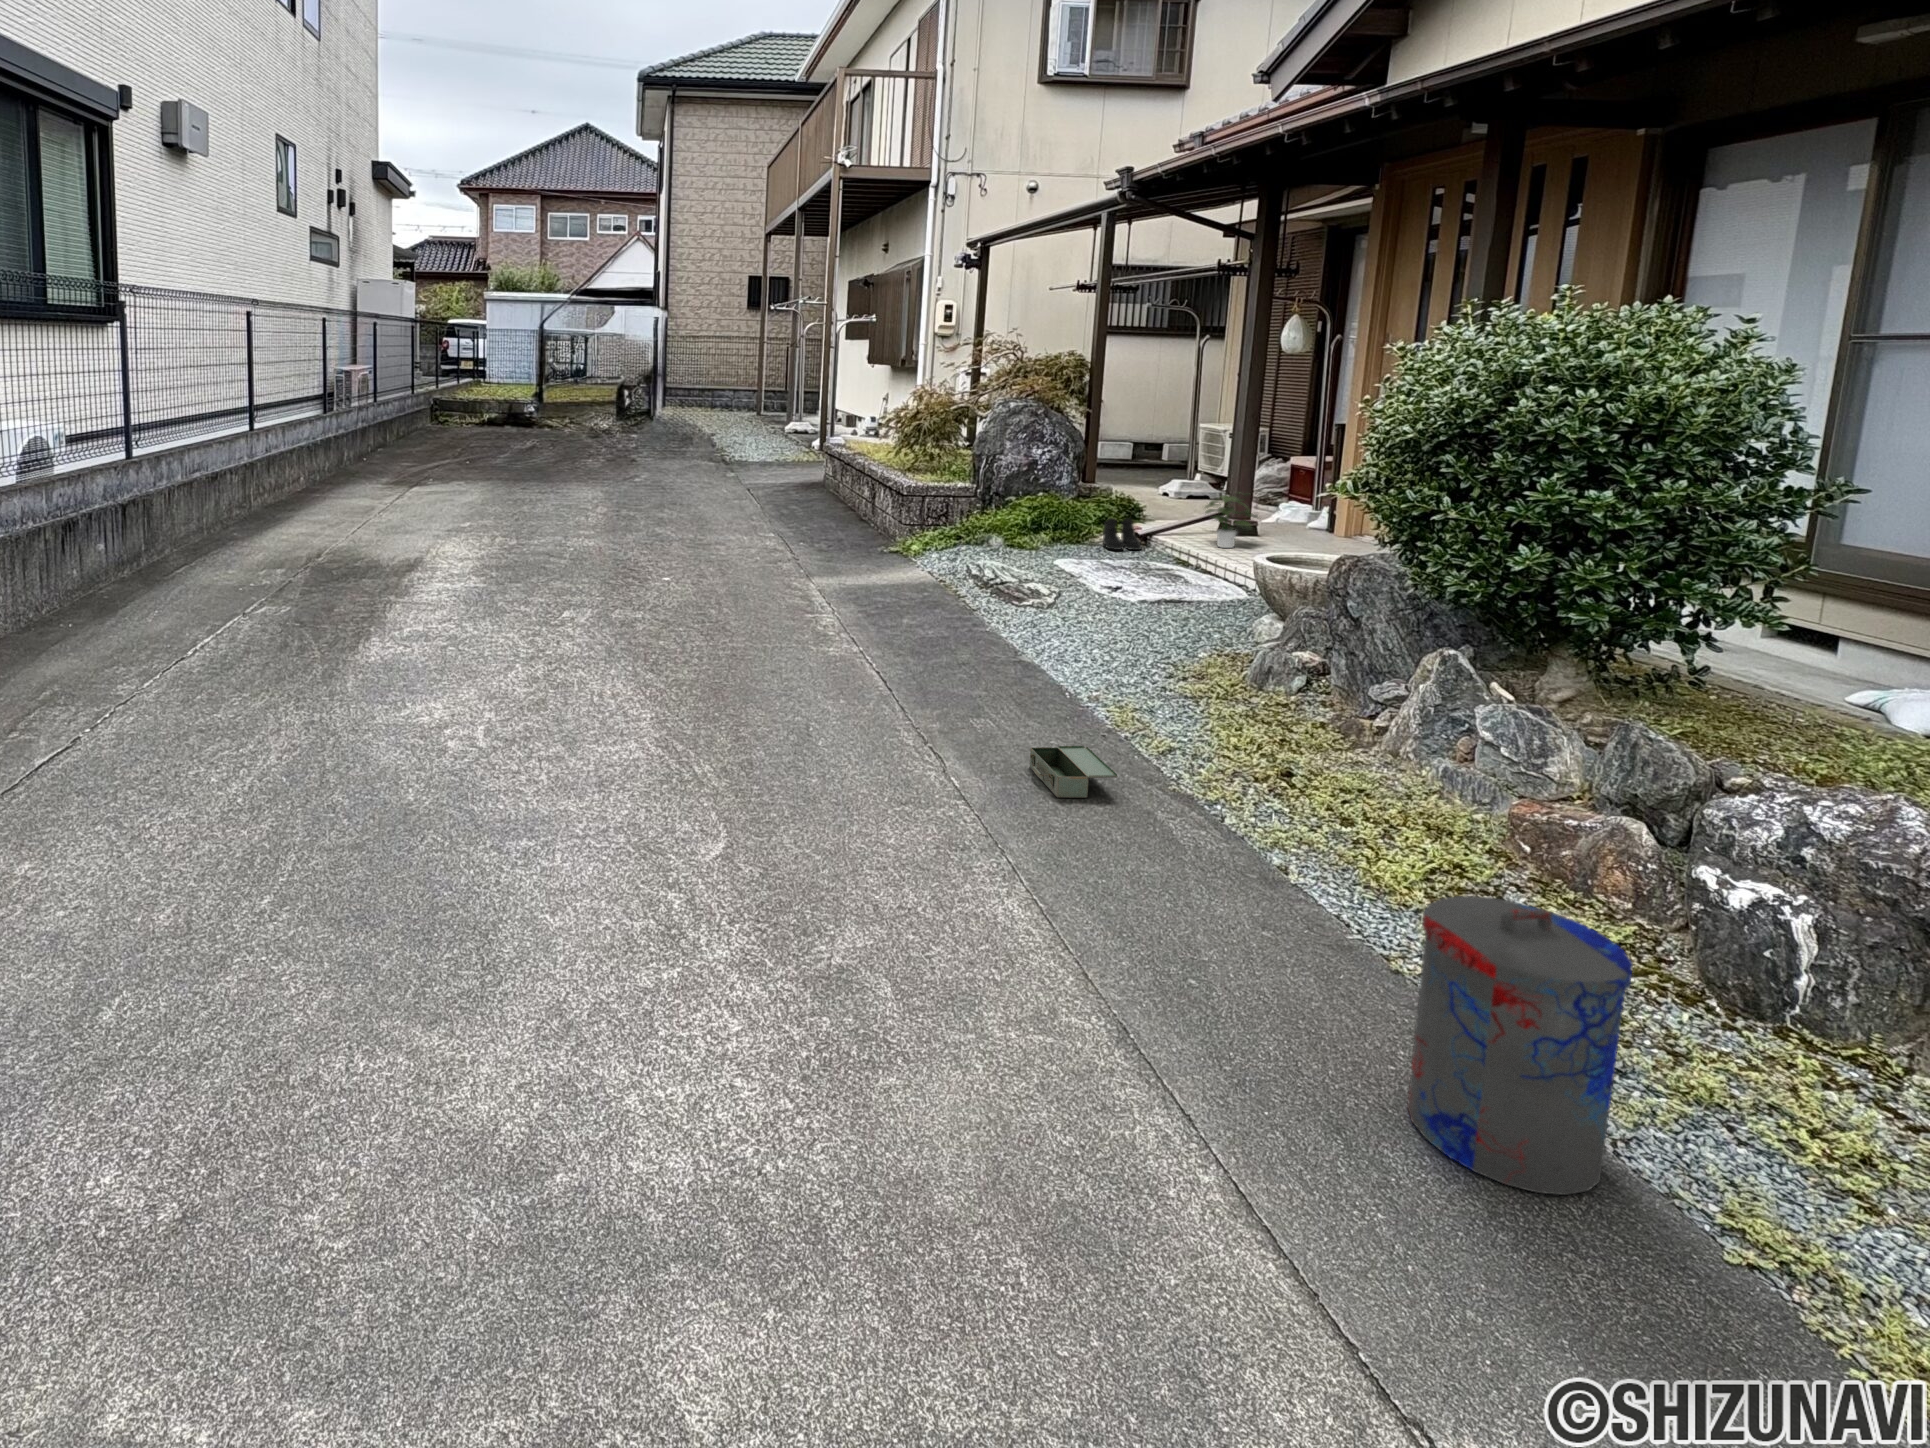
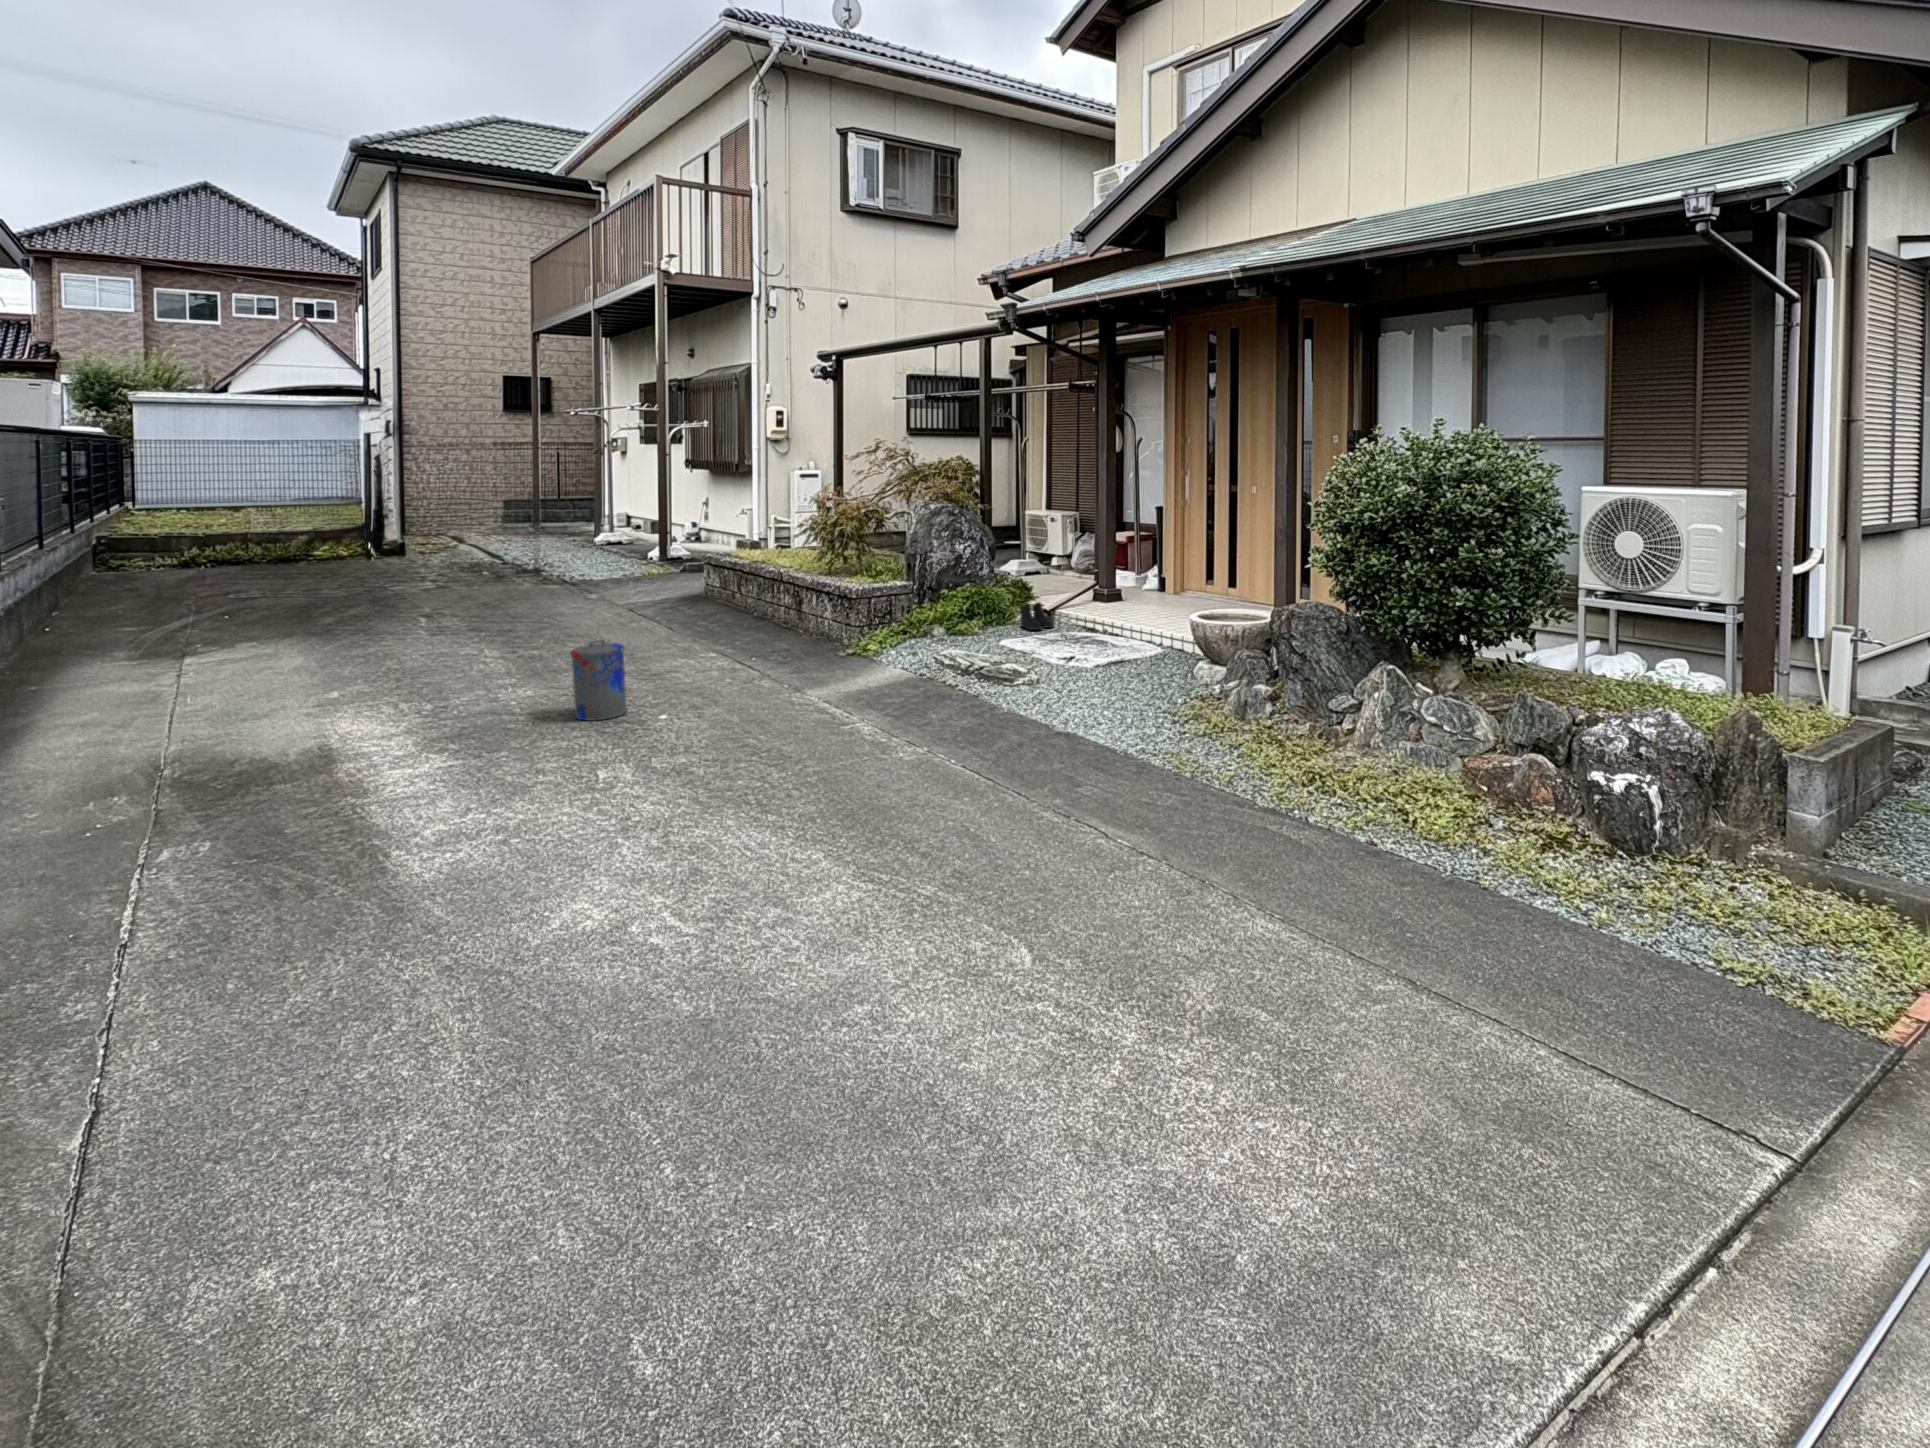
potted plant: present [1206,492,1258,548] -> none [1089,570,1133,616]
toolbox: present [1030,746,1118,798] -> none [1180,790,1255,832]
trash can: present [1407,896,1633,1195] -> present [571,640,627,721]

